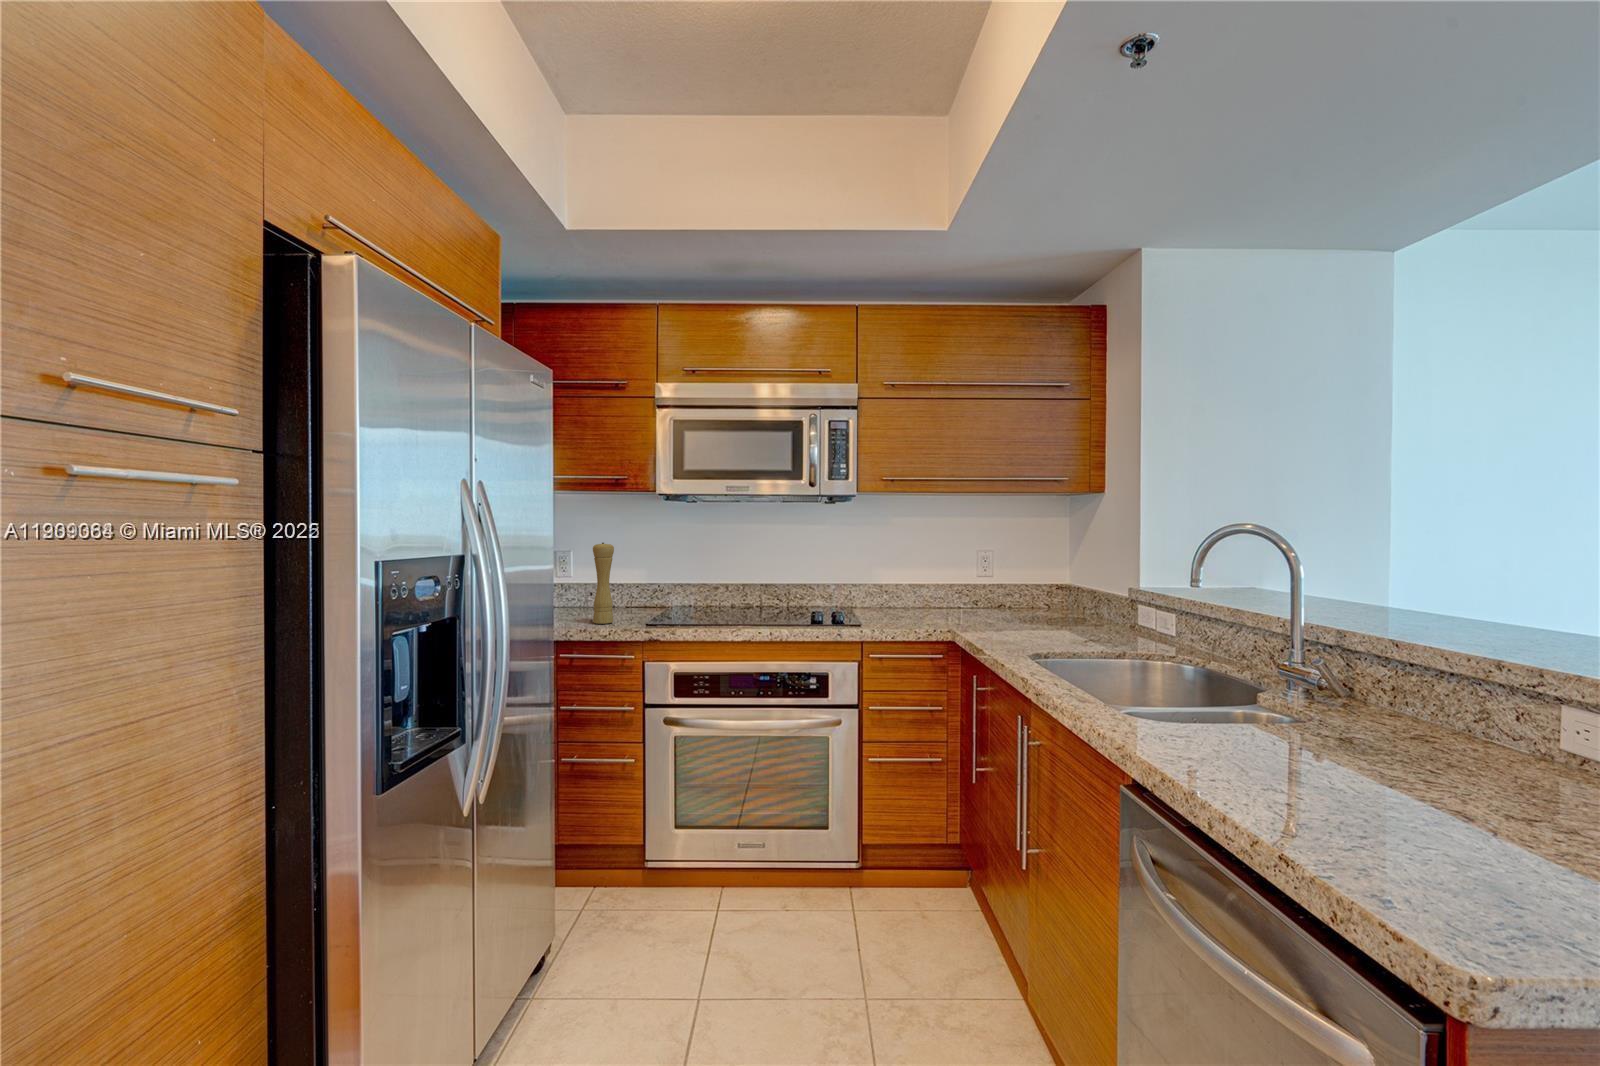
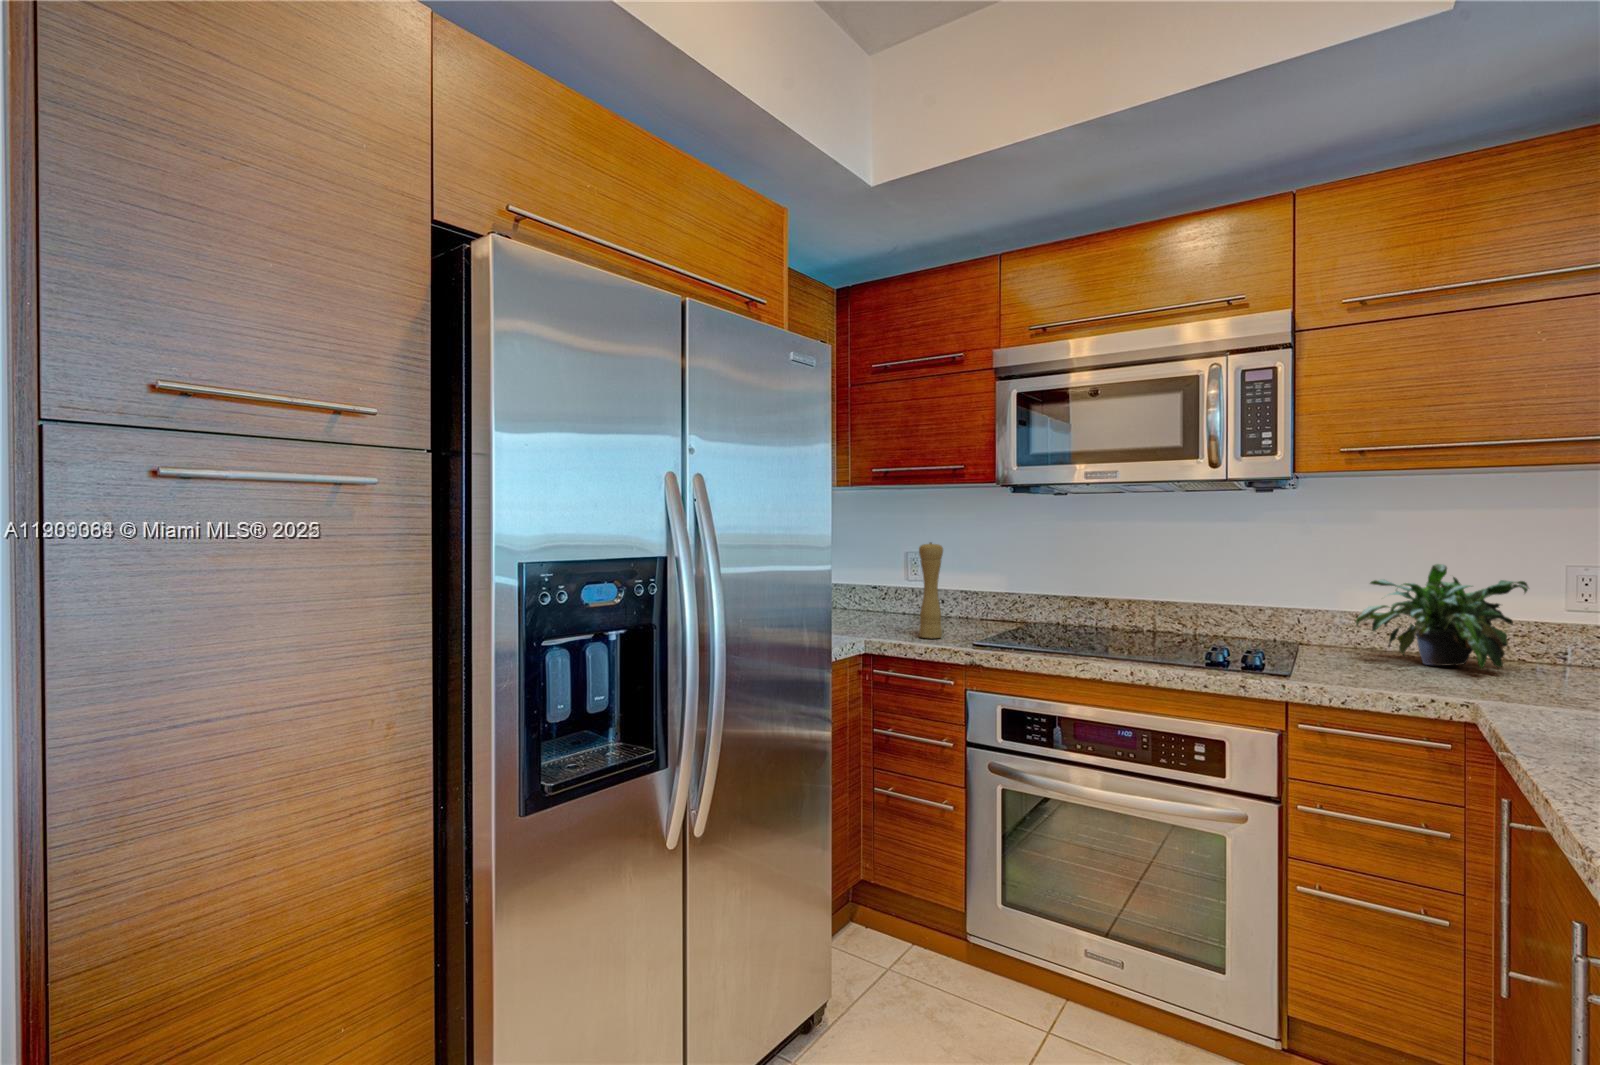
potted plant: none [886,551,968,613] -> present [1356,564,1528,669]

